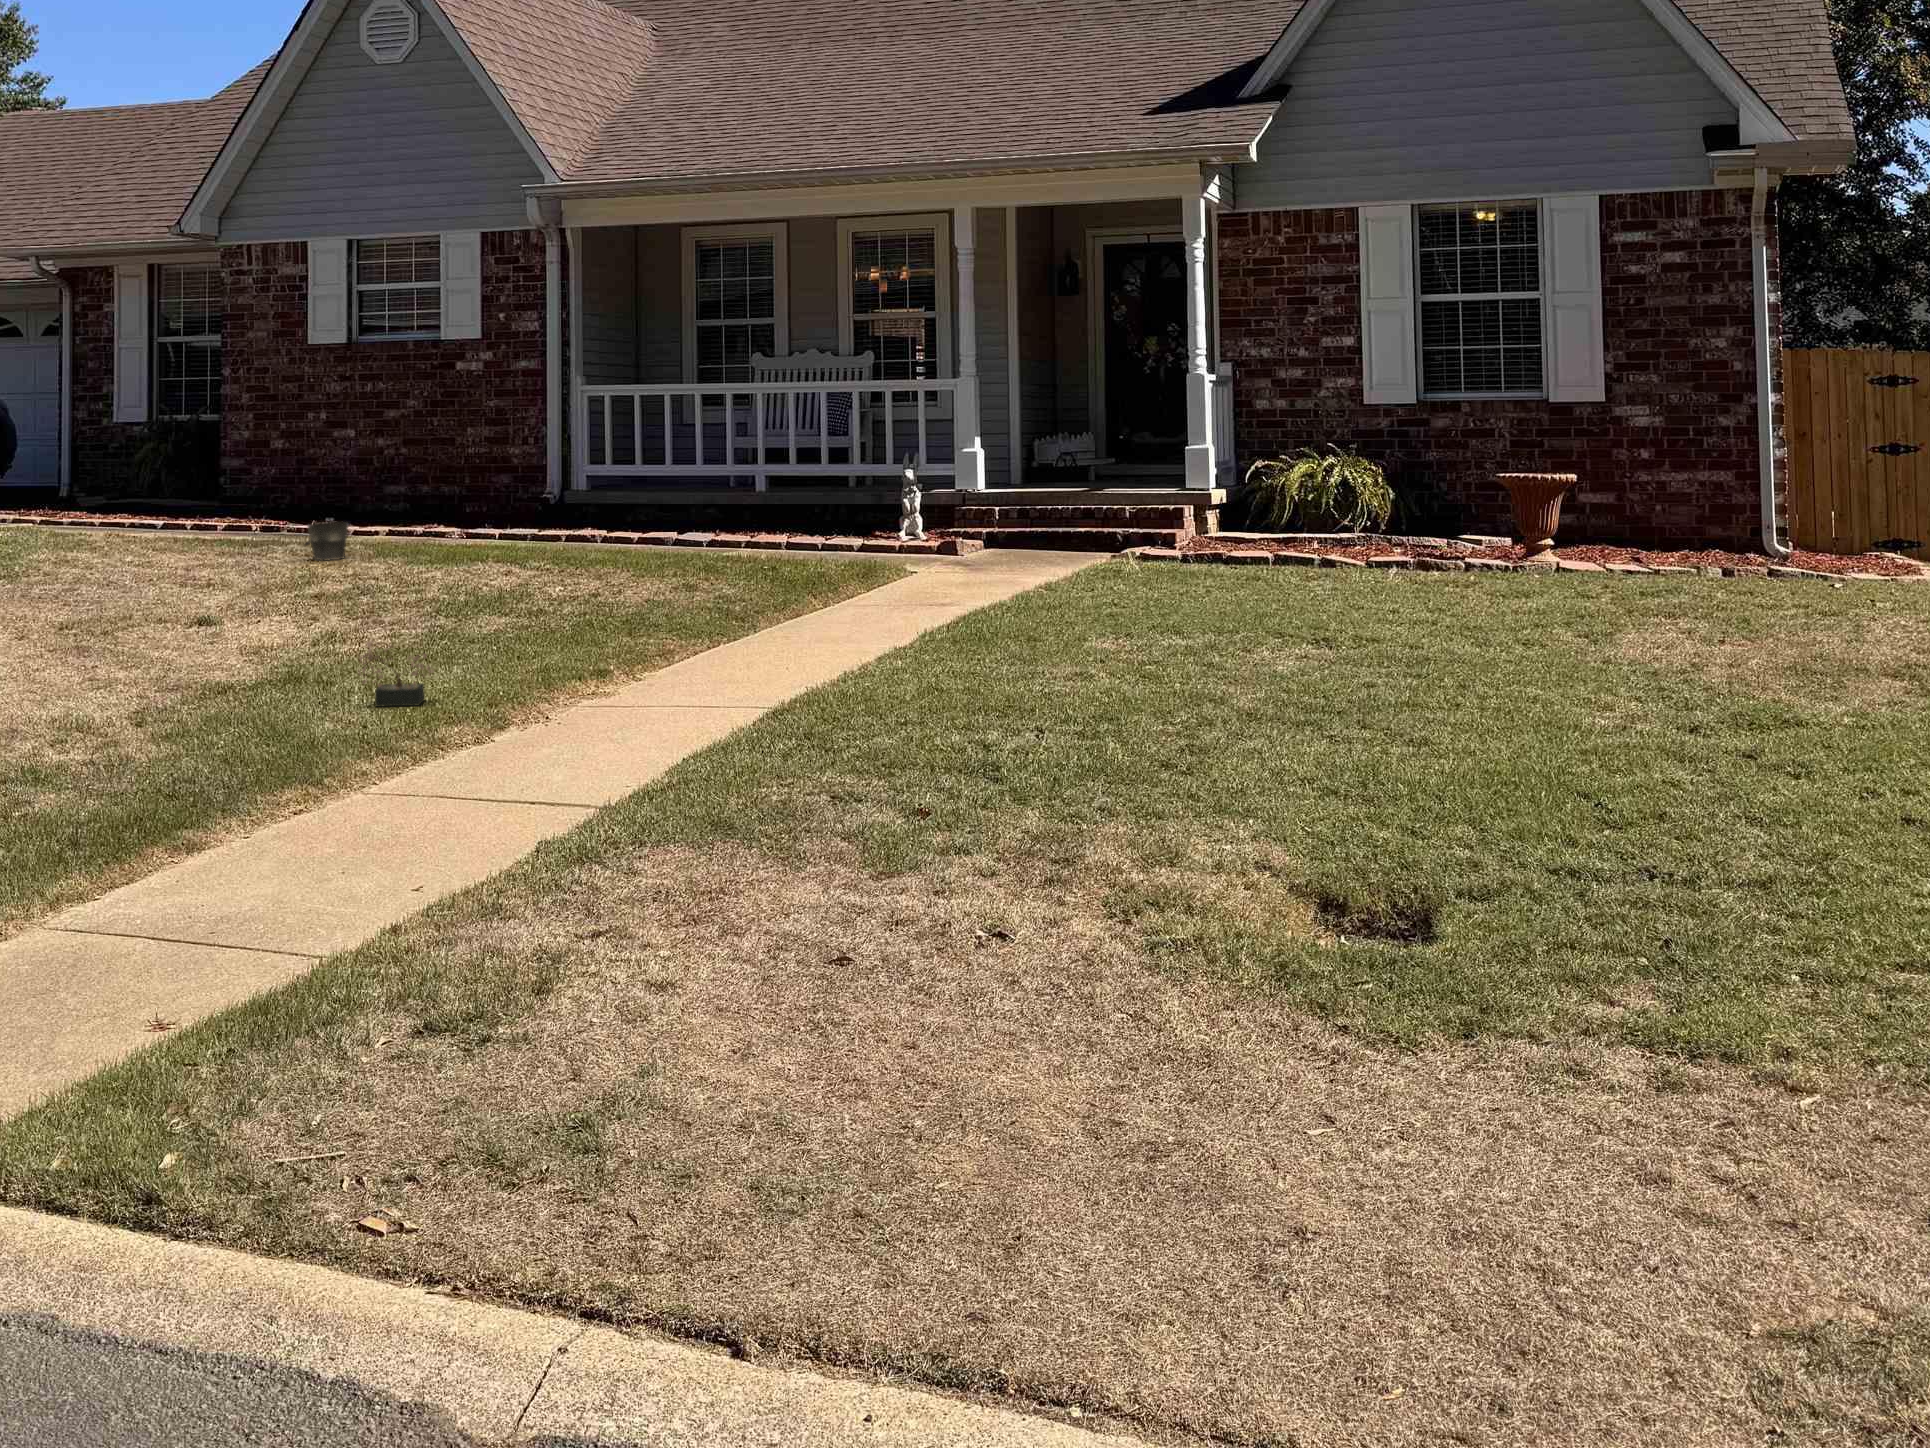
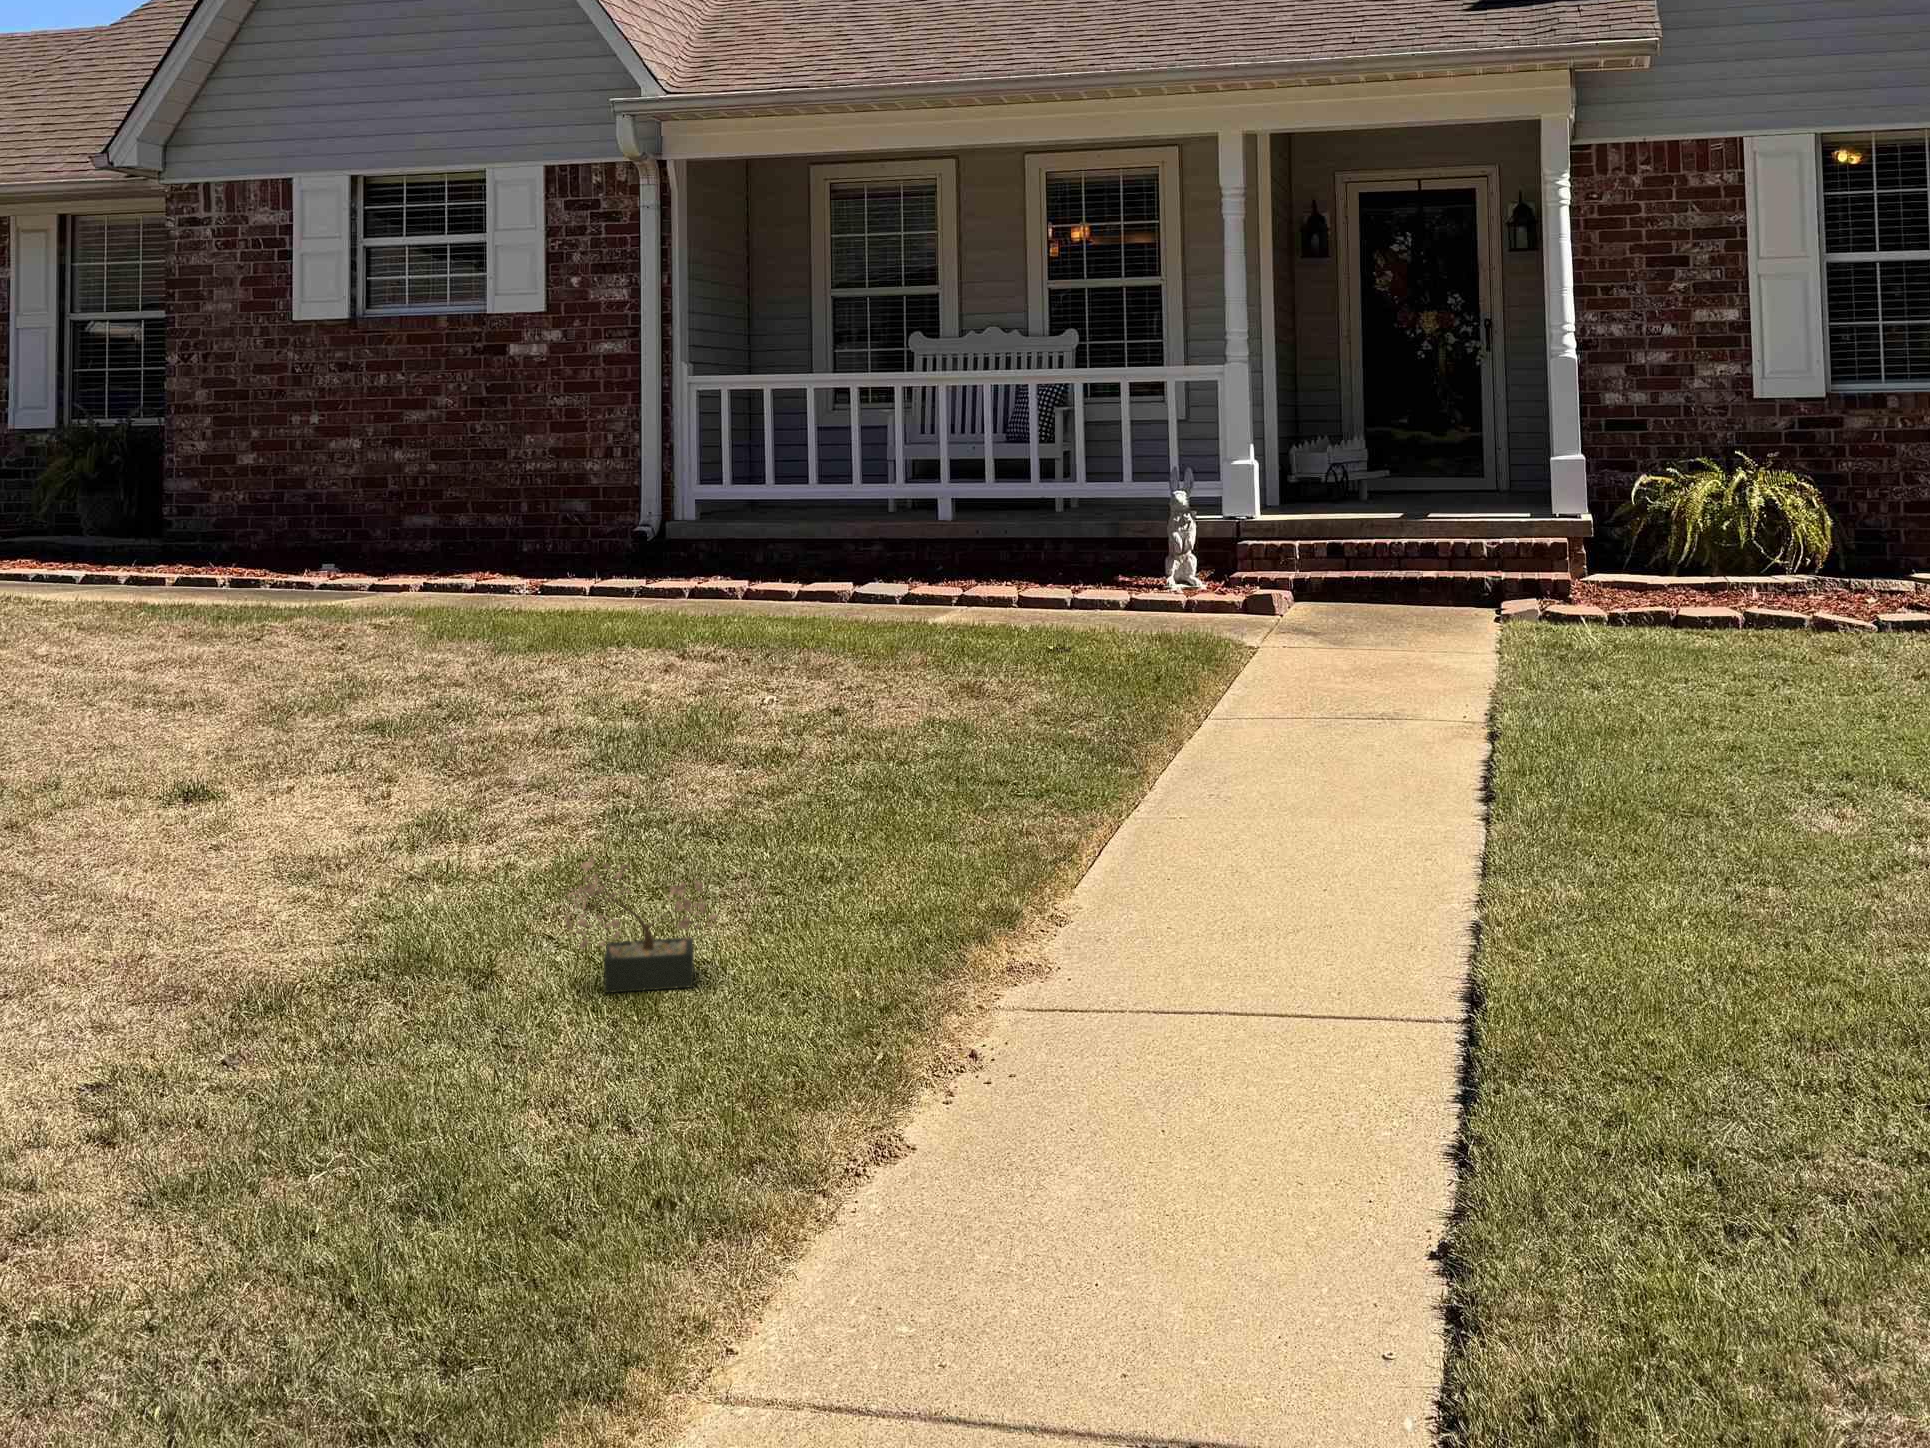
bucket: present [305,522,349,561] -> none [331,577,402,637]

